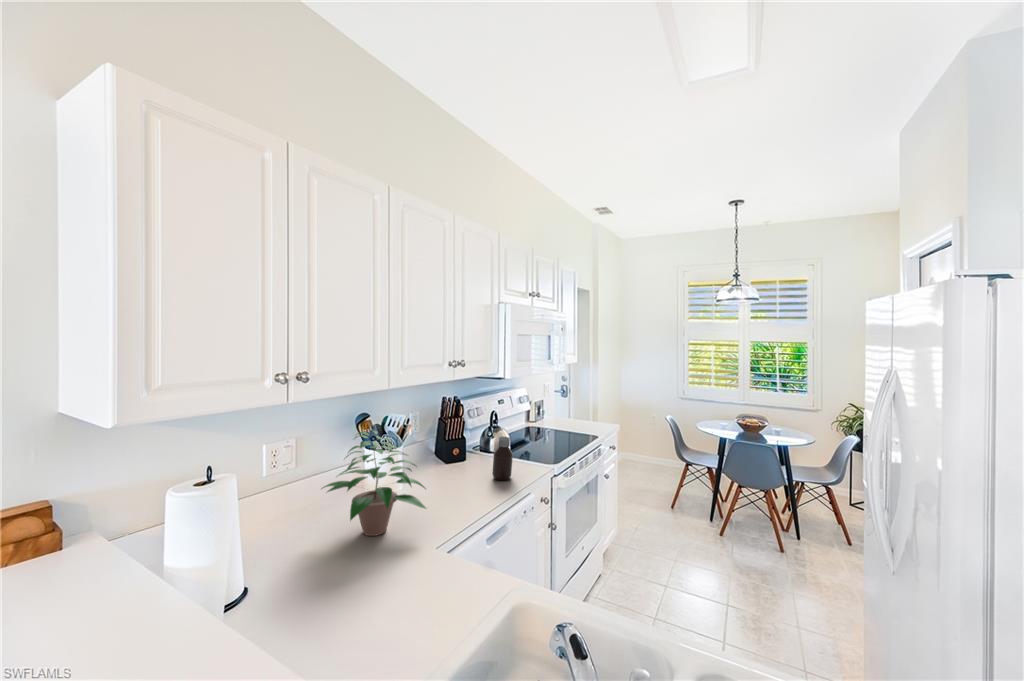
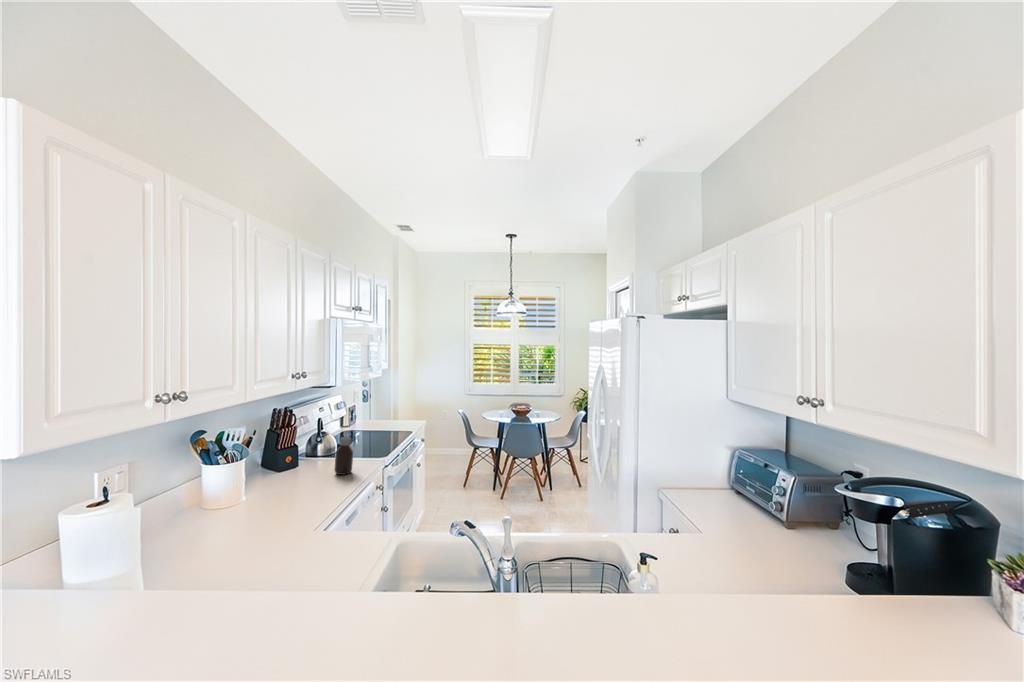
potted plant: present [323,430,426,536] -> none [187,440,302,534]

